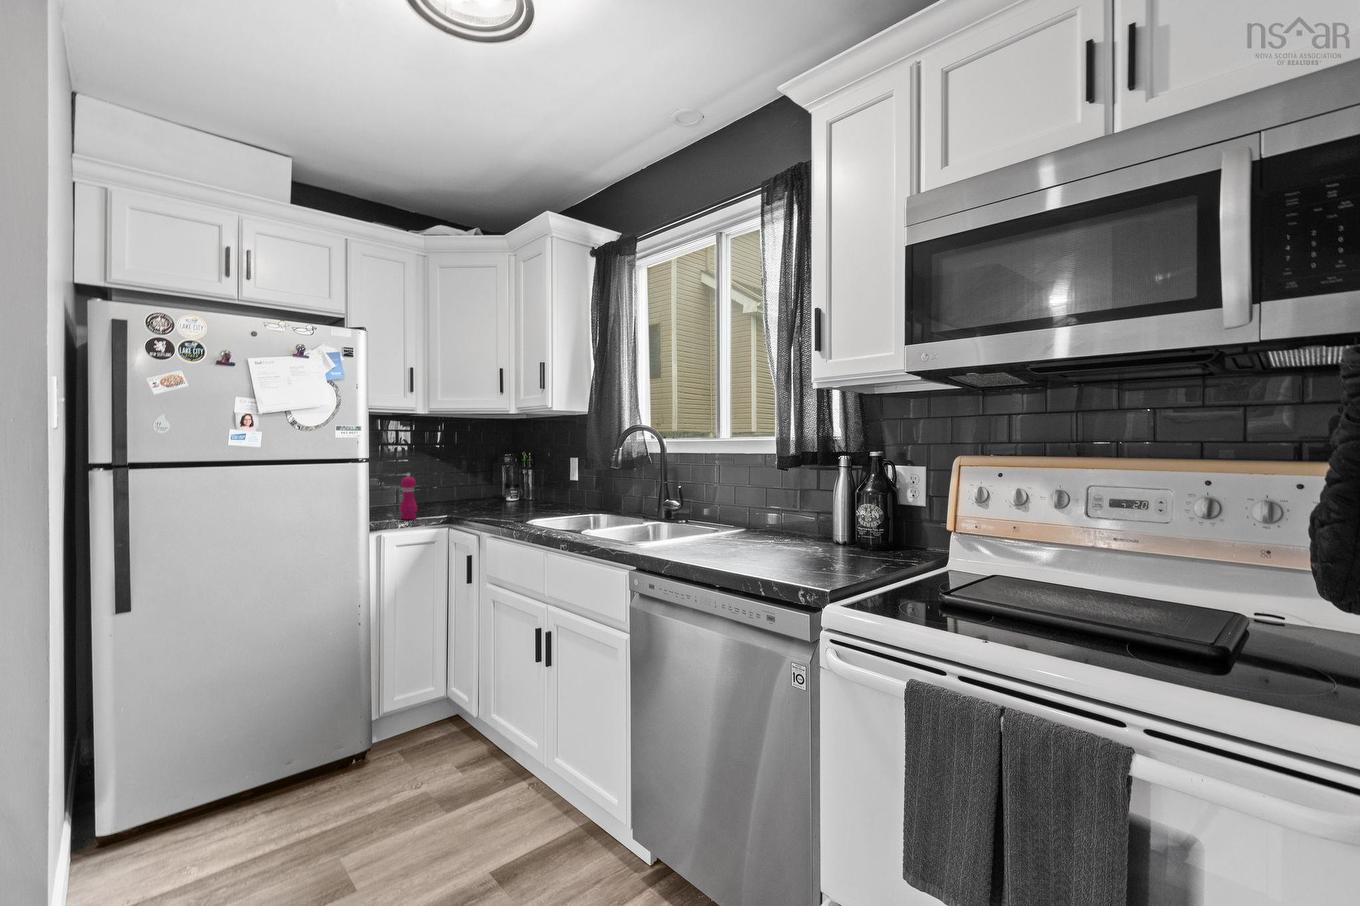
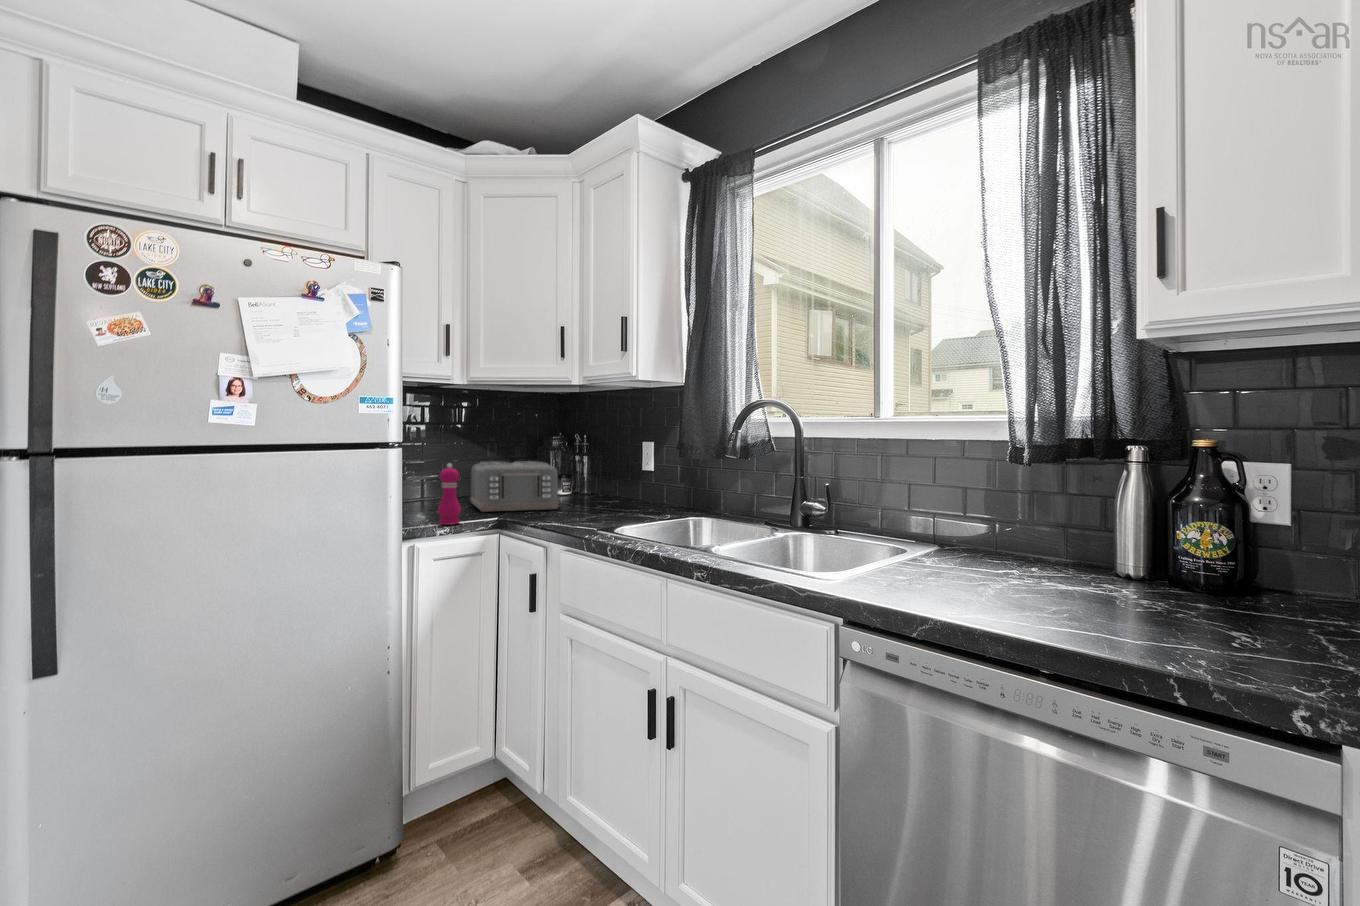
toaster: none [434,472,501,511] -> present [470,461,559,512]

